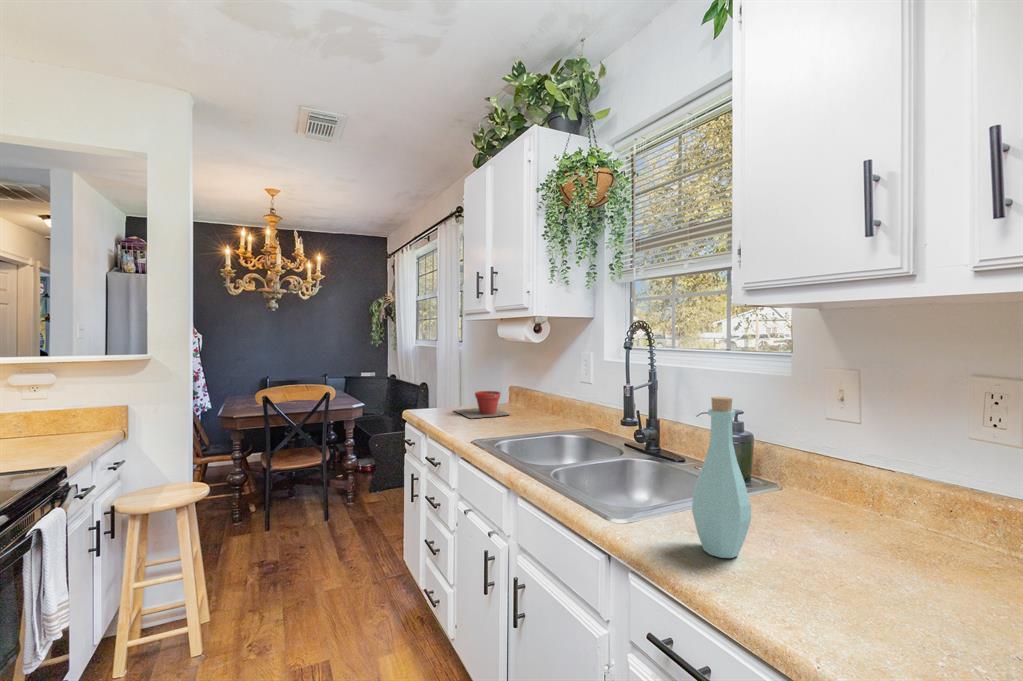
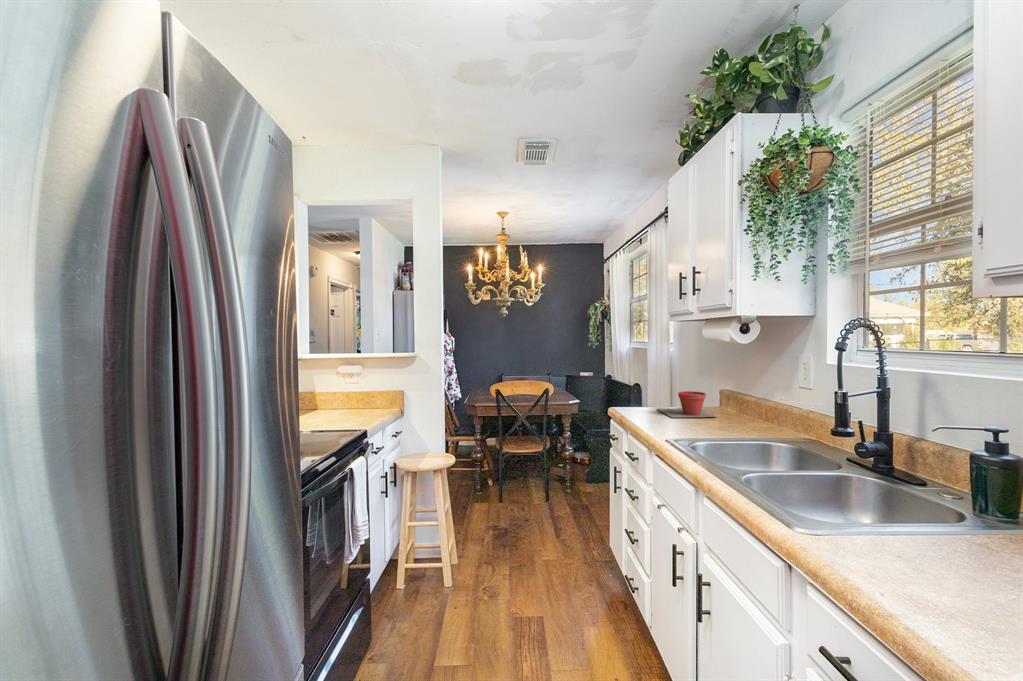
bottle: present [692,397,751,558] -> none [893,403,980,594]

